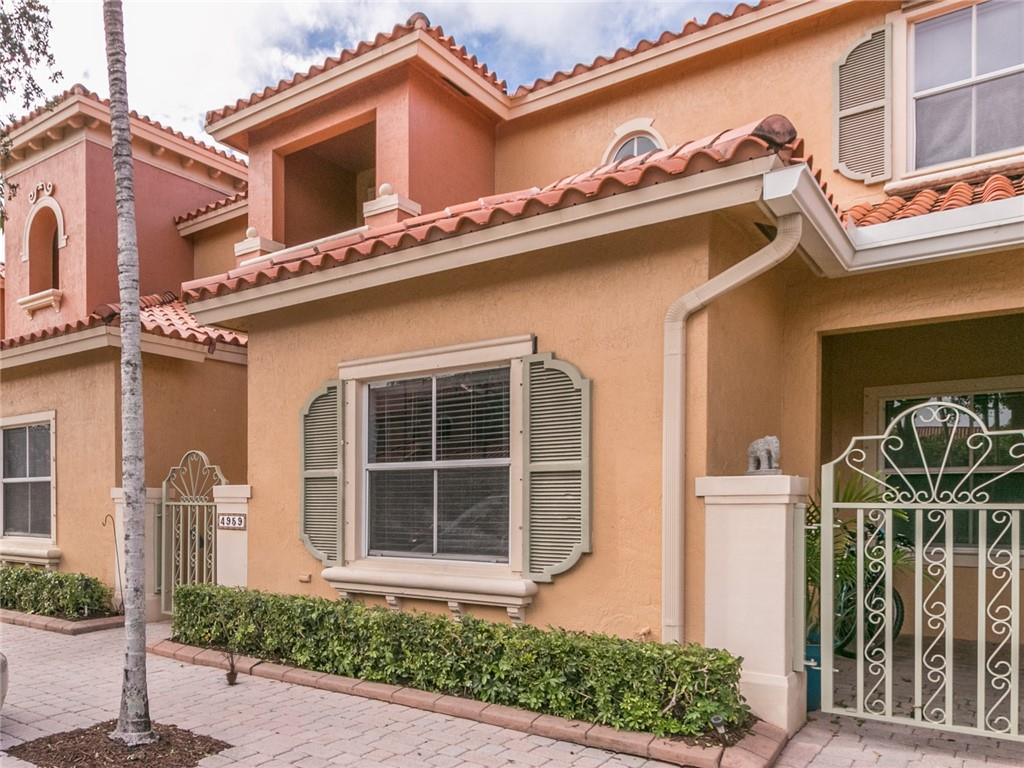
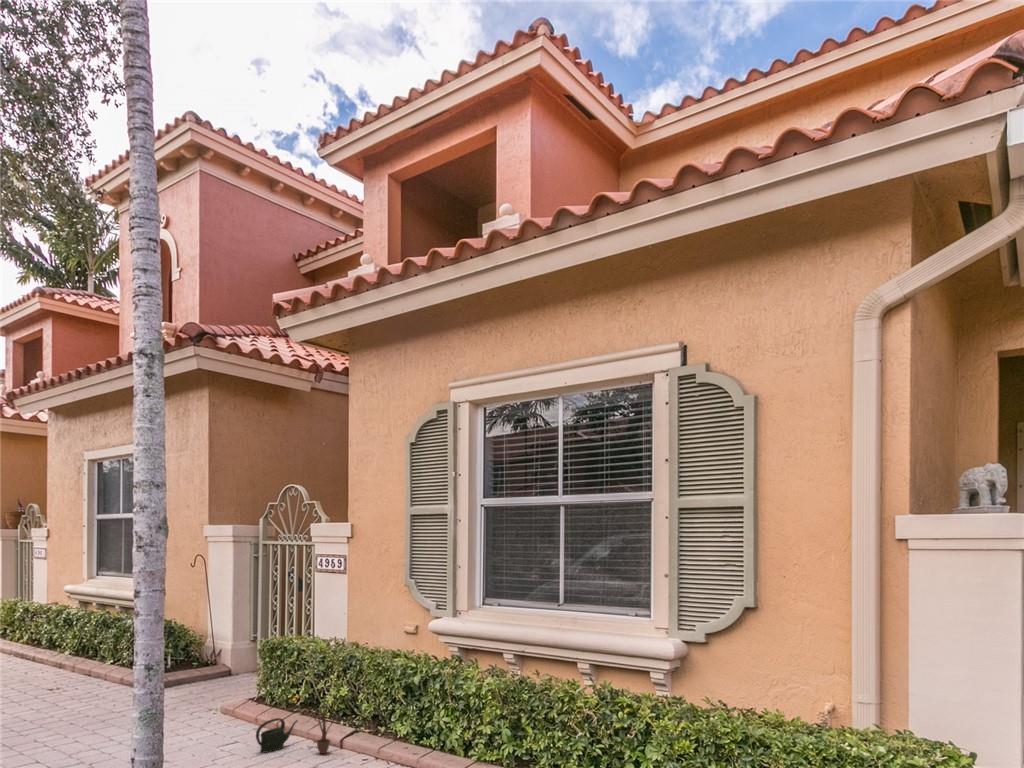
watering can: none [170,657,208,687] -> present [256,718,297,753]

